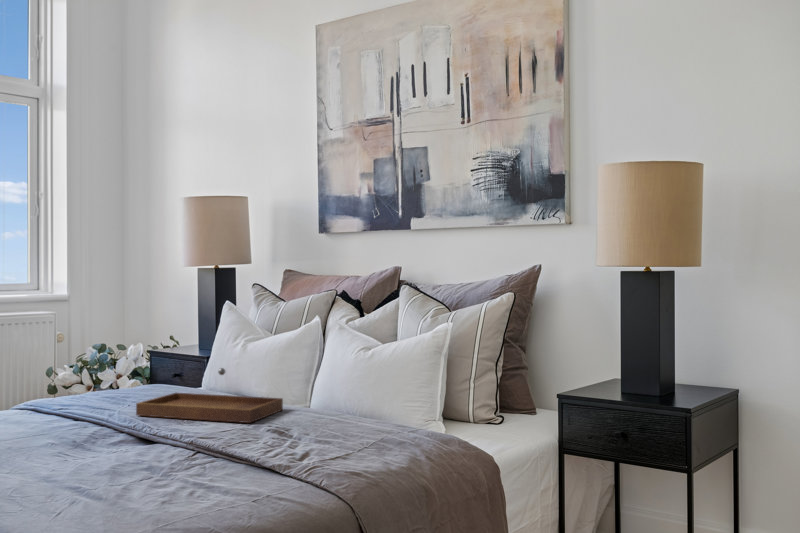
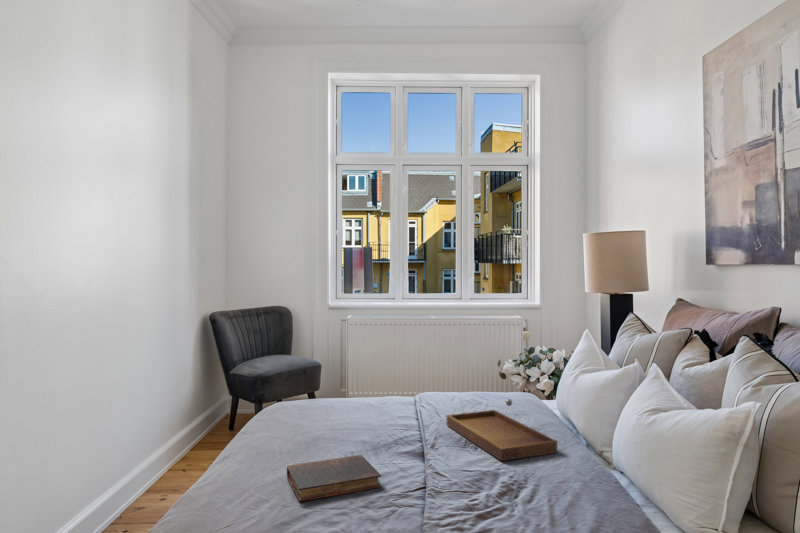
book: none [34,448,165,493] -> present [287,455,381,501]

